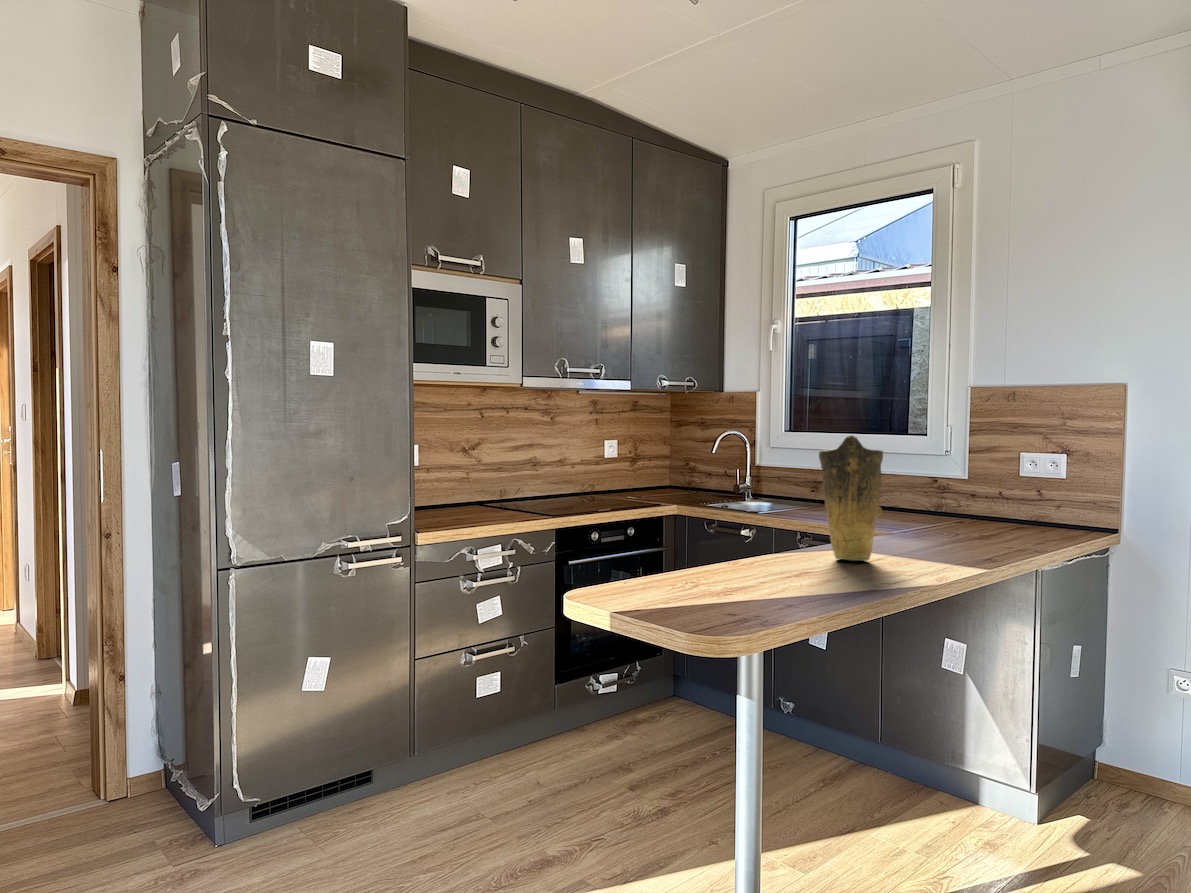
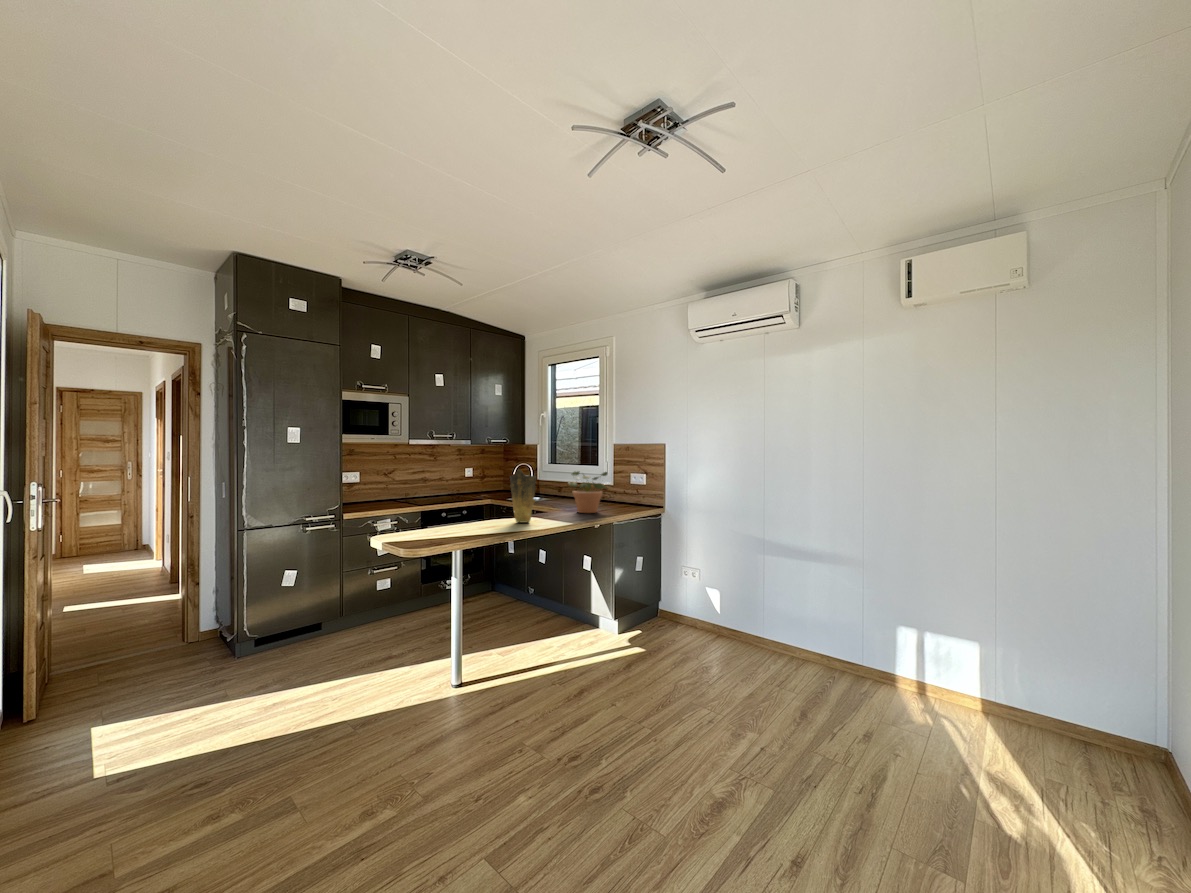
potted plant: none [900,443,1012,540] -> present [569,472,607,513]

